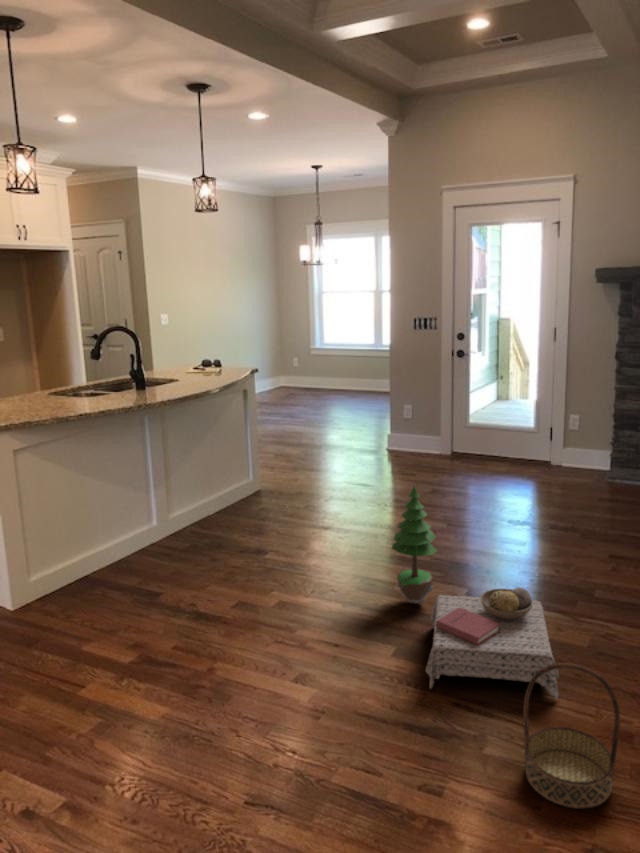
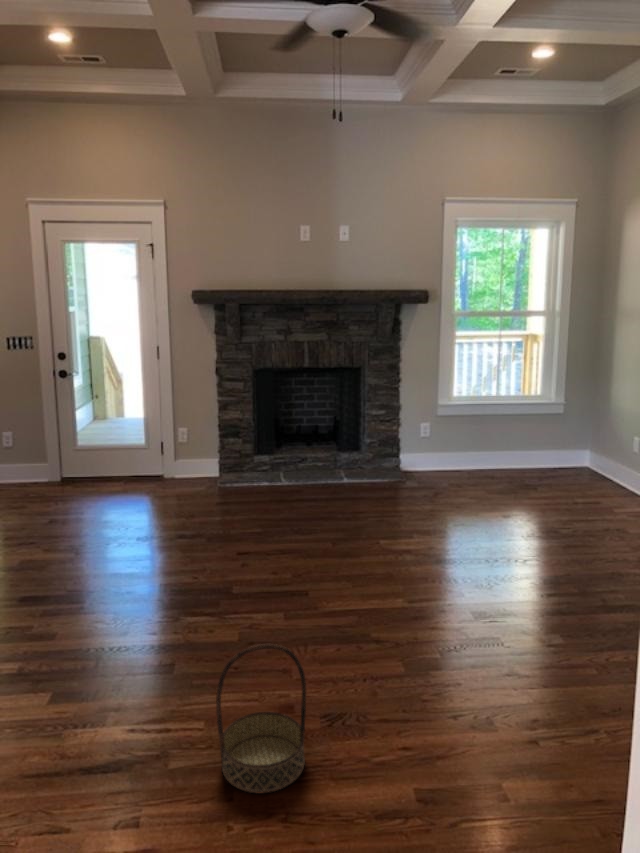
potted tree: present [392,487,437,604] -> none [25,503,80,639]
ottoman: present [426,587,559,699] -> none [82,589,233,726]

